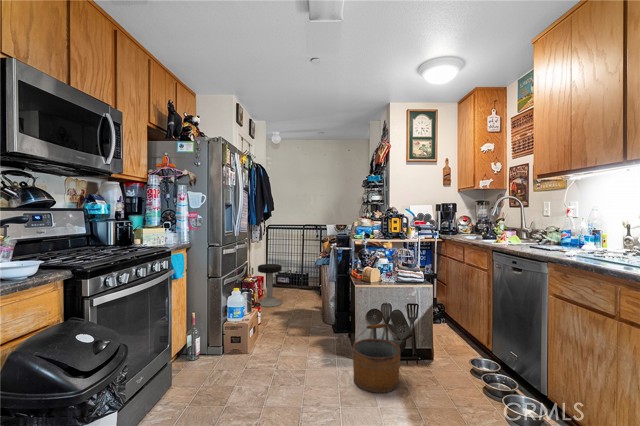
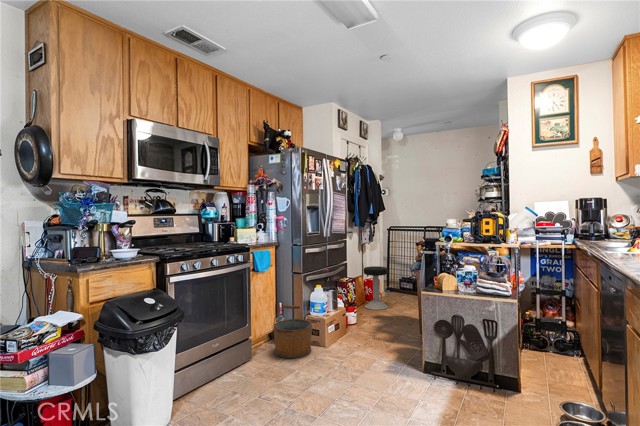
bucket: present [352,324,400,393] -> present [274,305,312,358]

